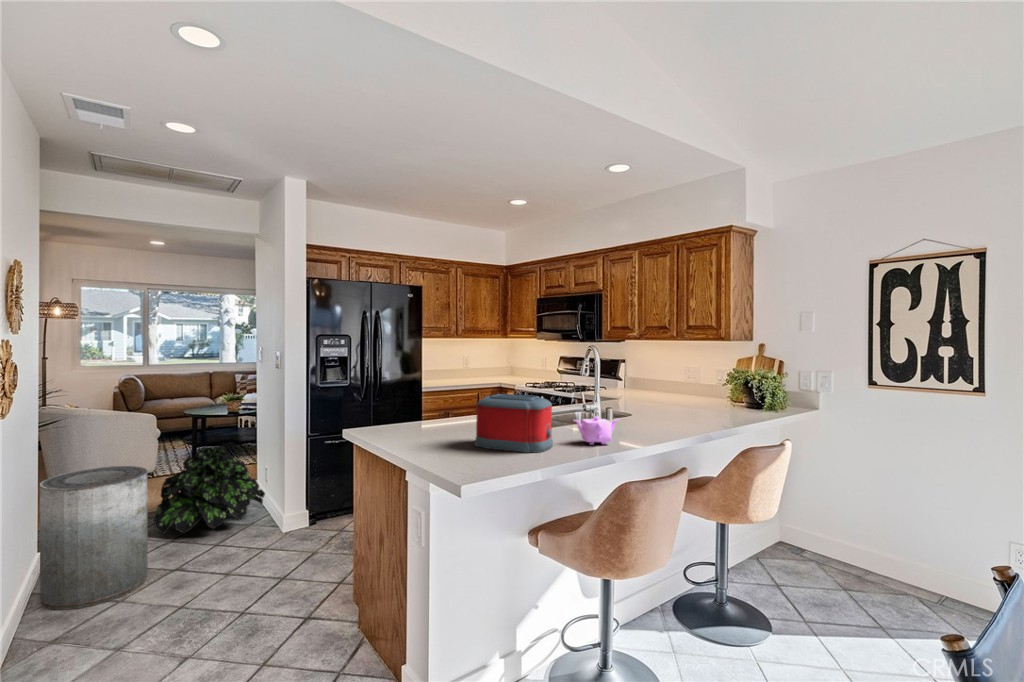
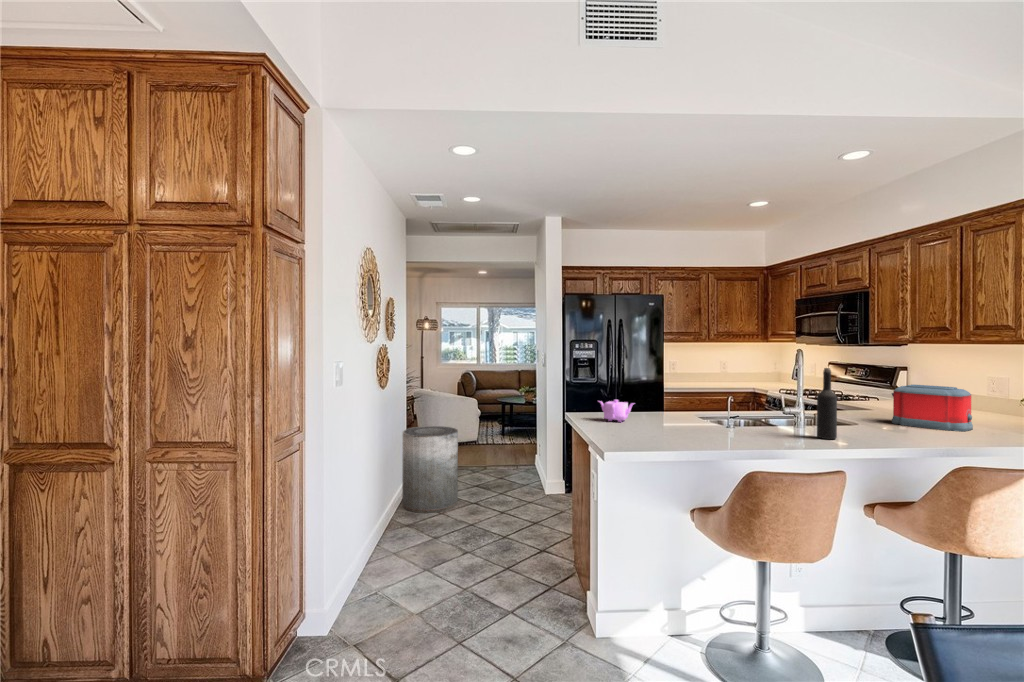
wine bottle: none [629,369,647,439] -> present [817,368,837,439]
toaster: present [475,394,553,453] -> present [892,385,973,432]
teapot: present [574,417,618,445] -> present [599,400,634,422]
potted plant: present [154,447,265,534] -> none [467,422,539,482]

